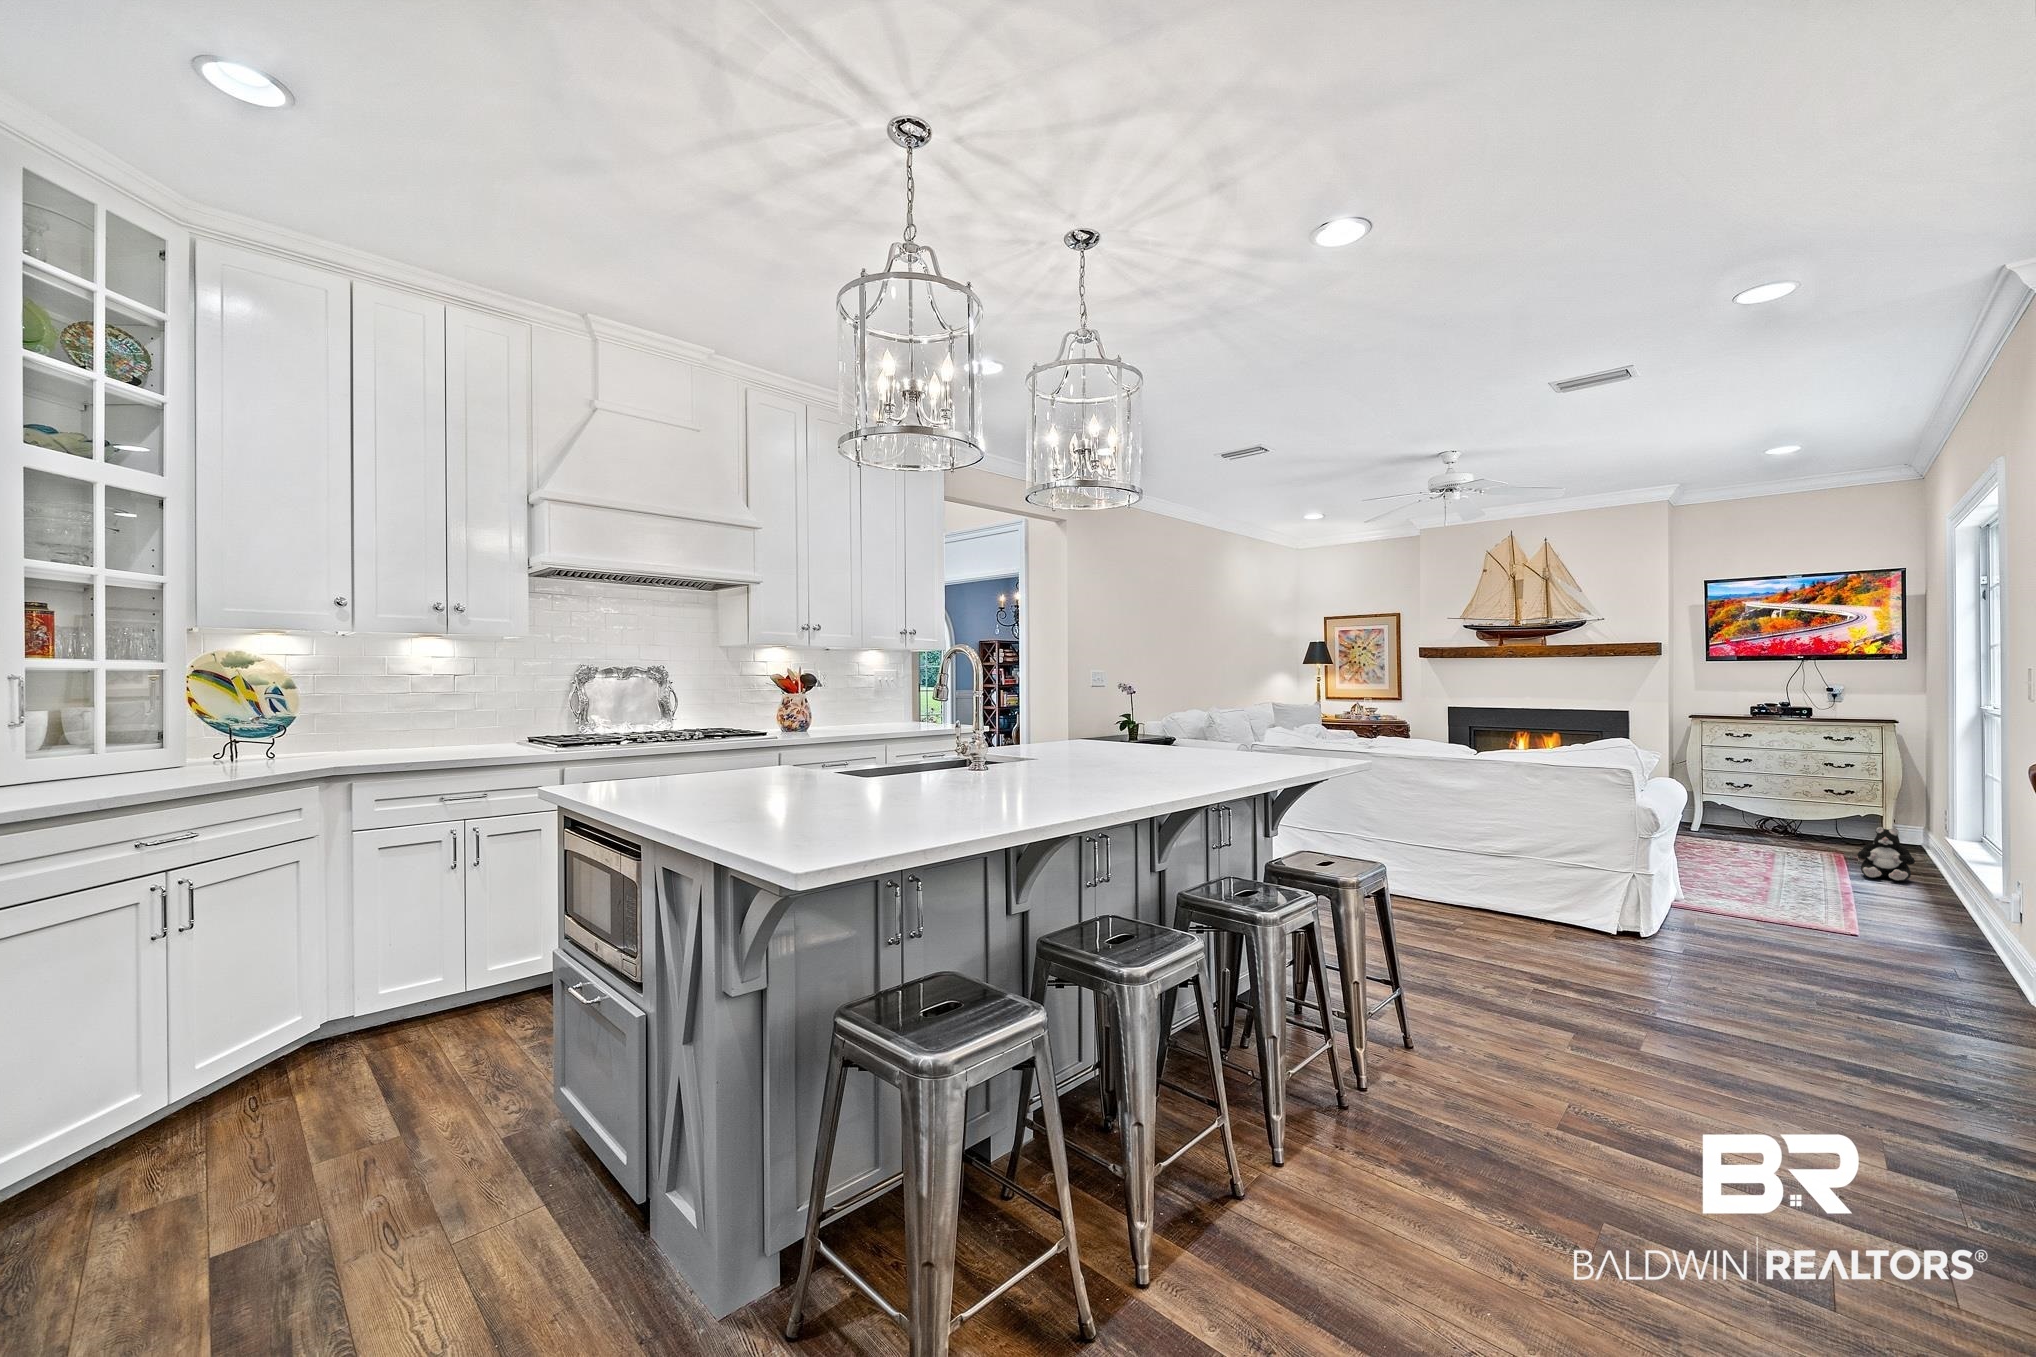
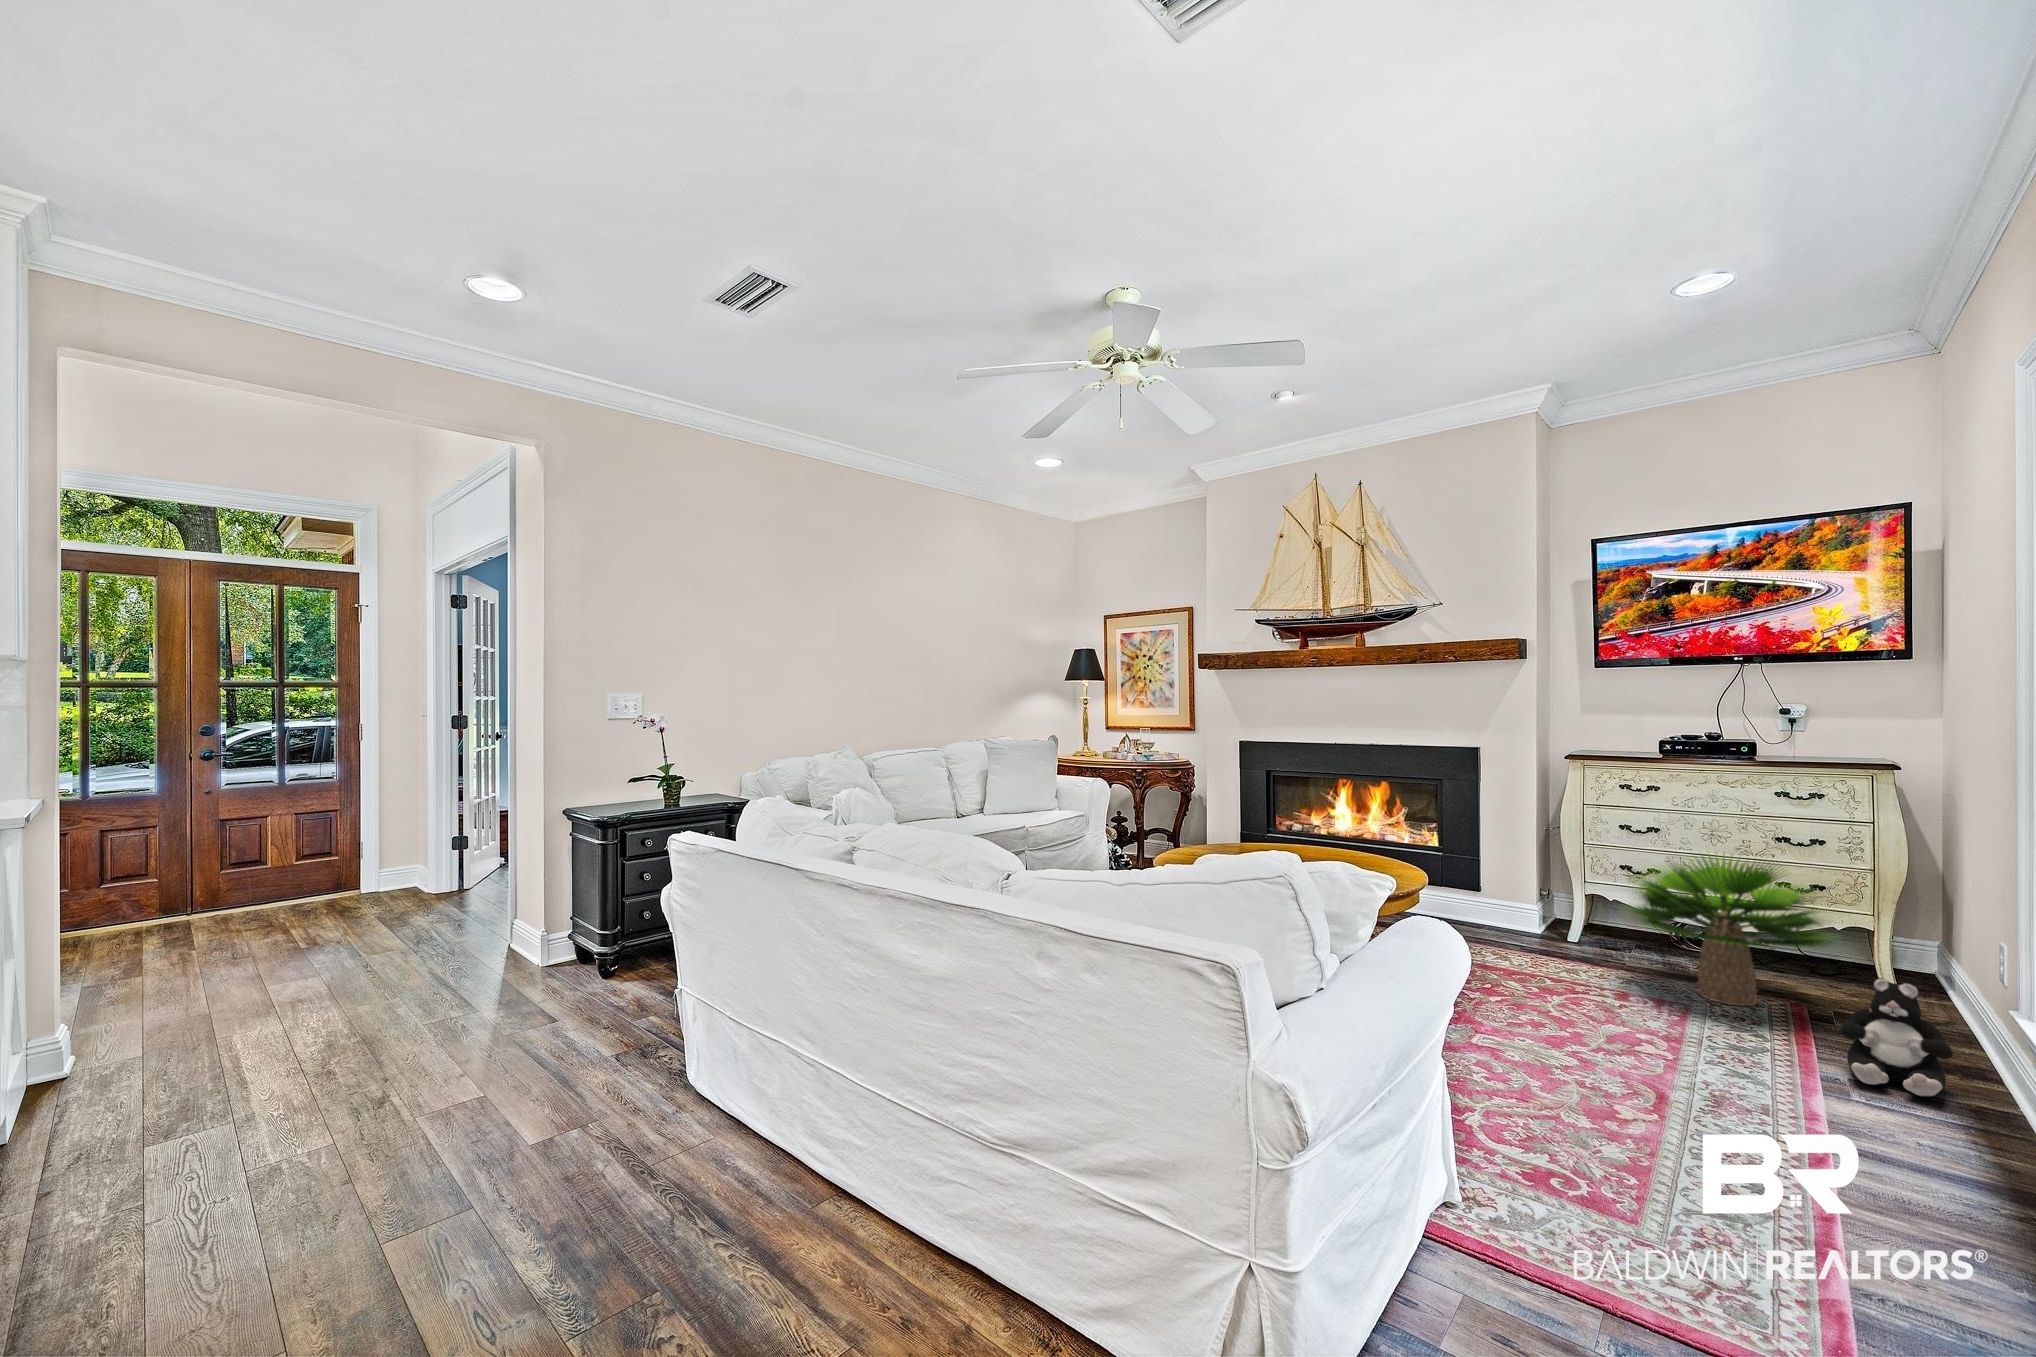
potted plant: none [1726,769,1863,855] -> present [1631,854,1833,1006]

